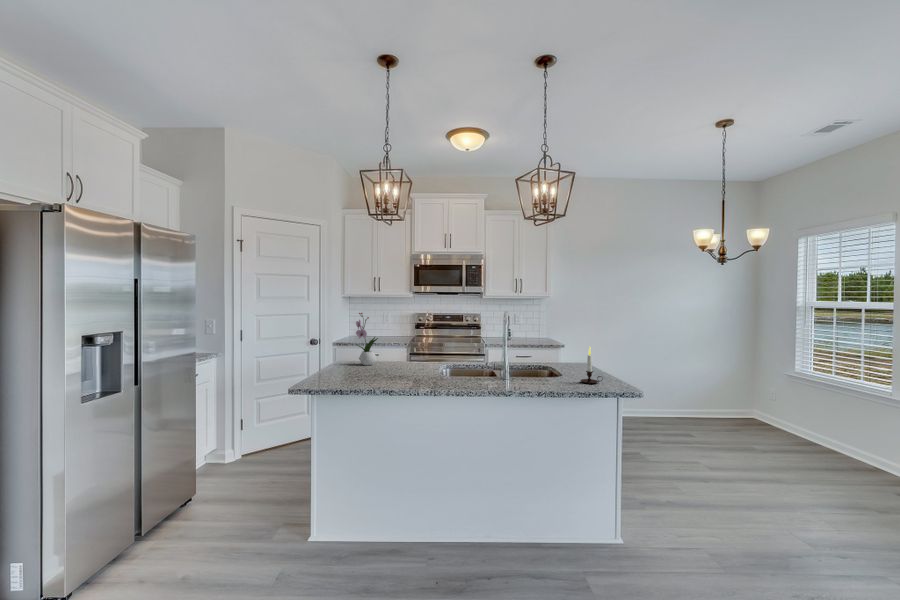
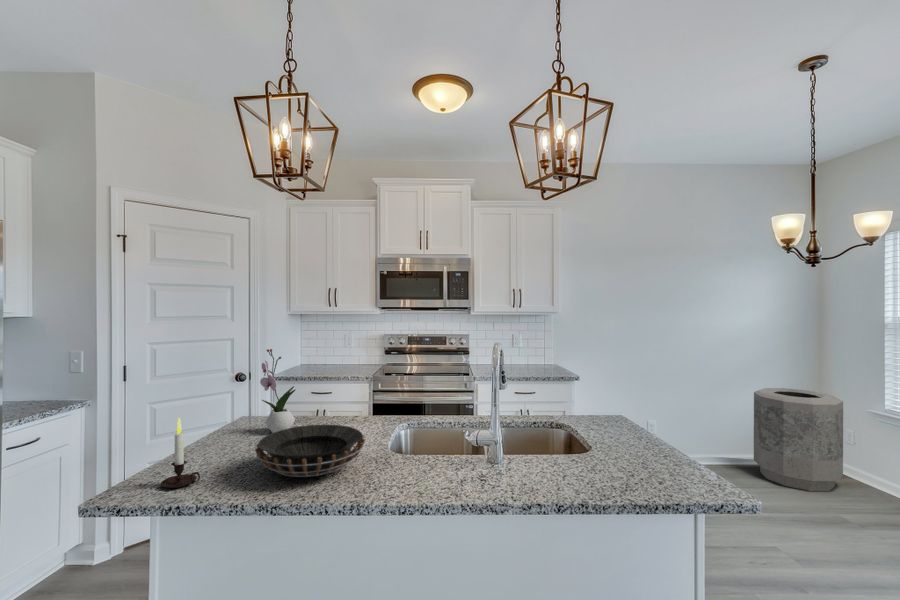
candle: present [581,347,603,384] -> present [161,418,200,488]
decorative bowl: none [370,355,431,378] -> present [255,425,365,477]
trash can: none [699,358,764,433] -> present [754,388,843,491]

